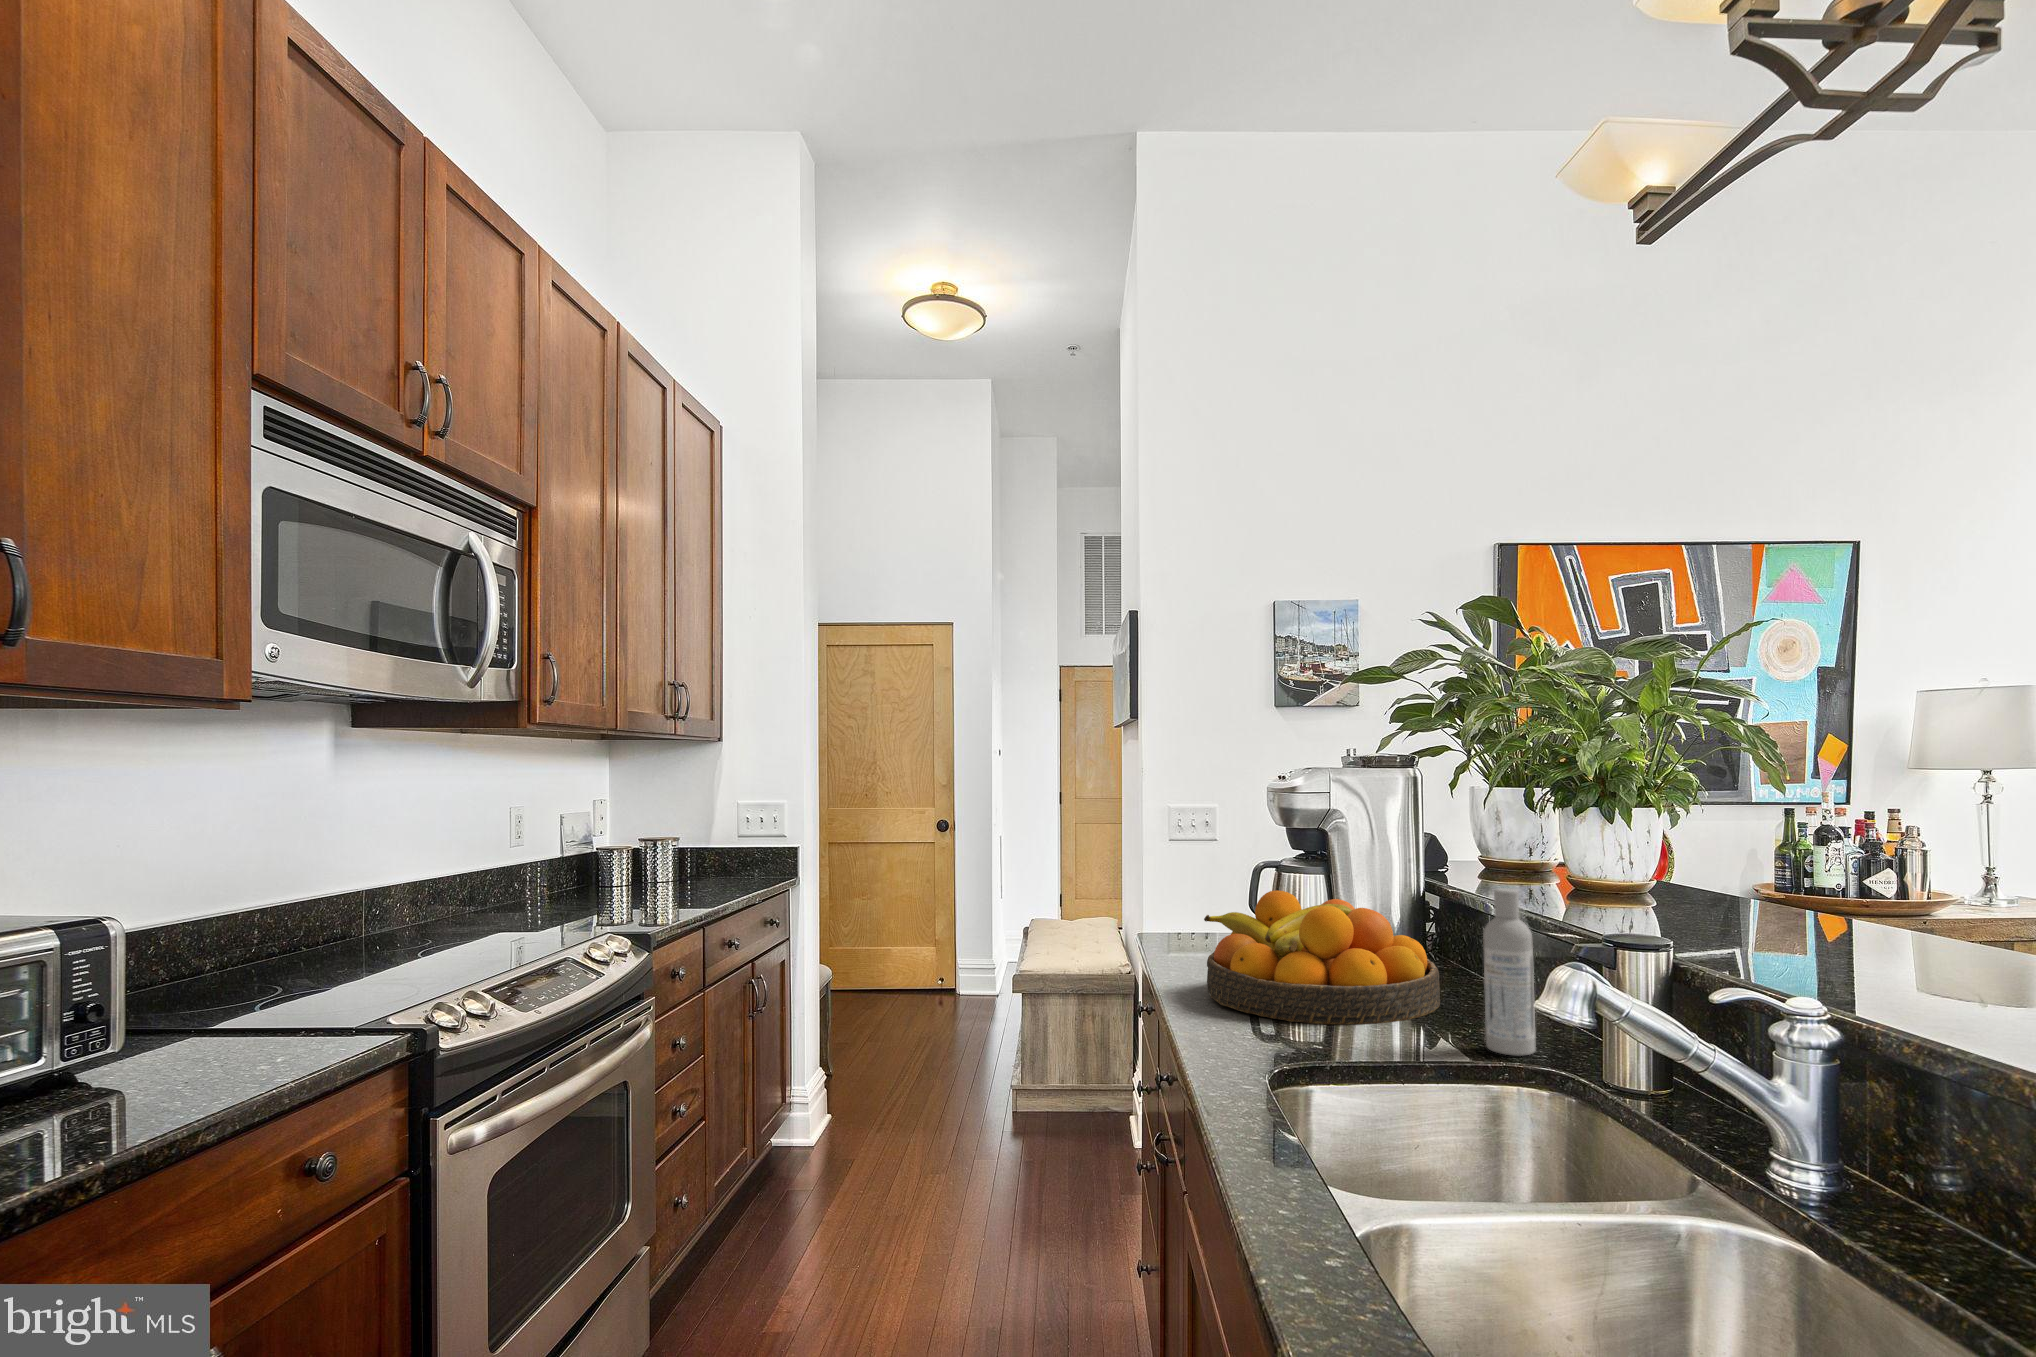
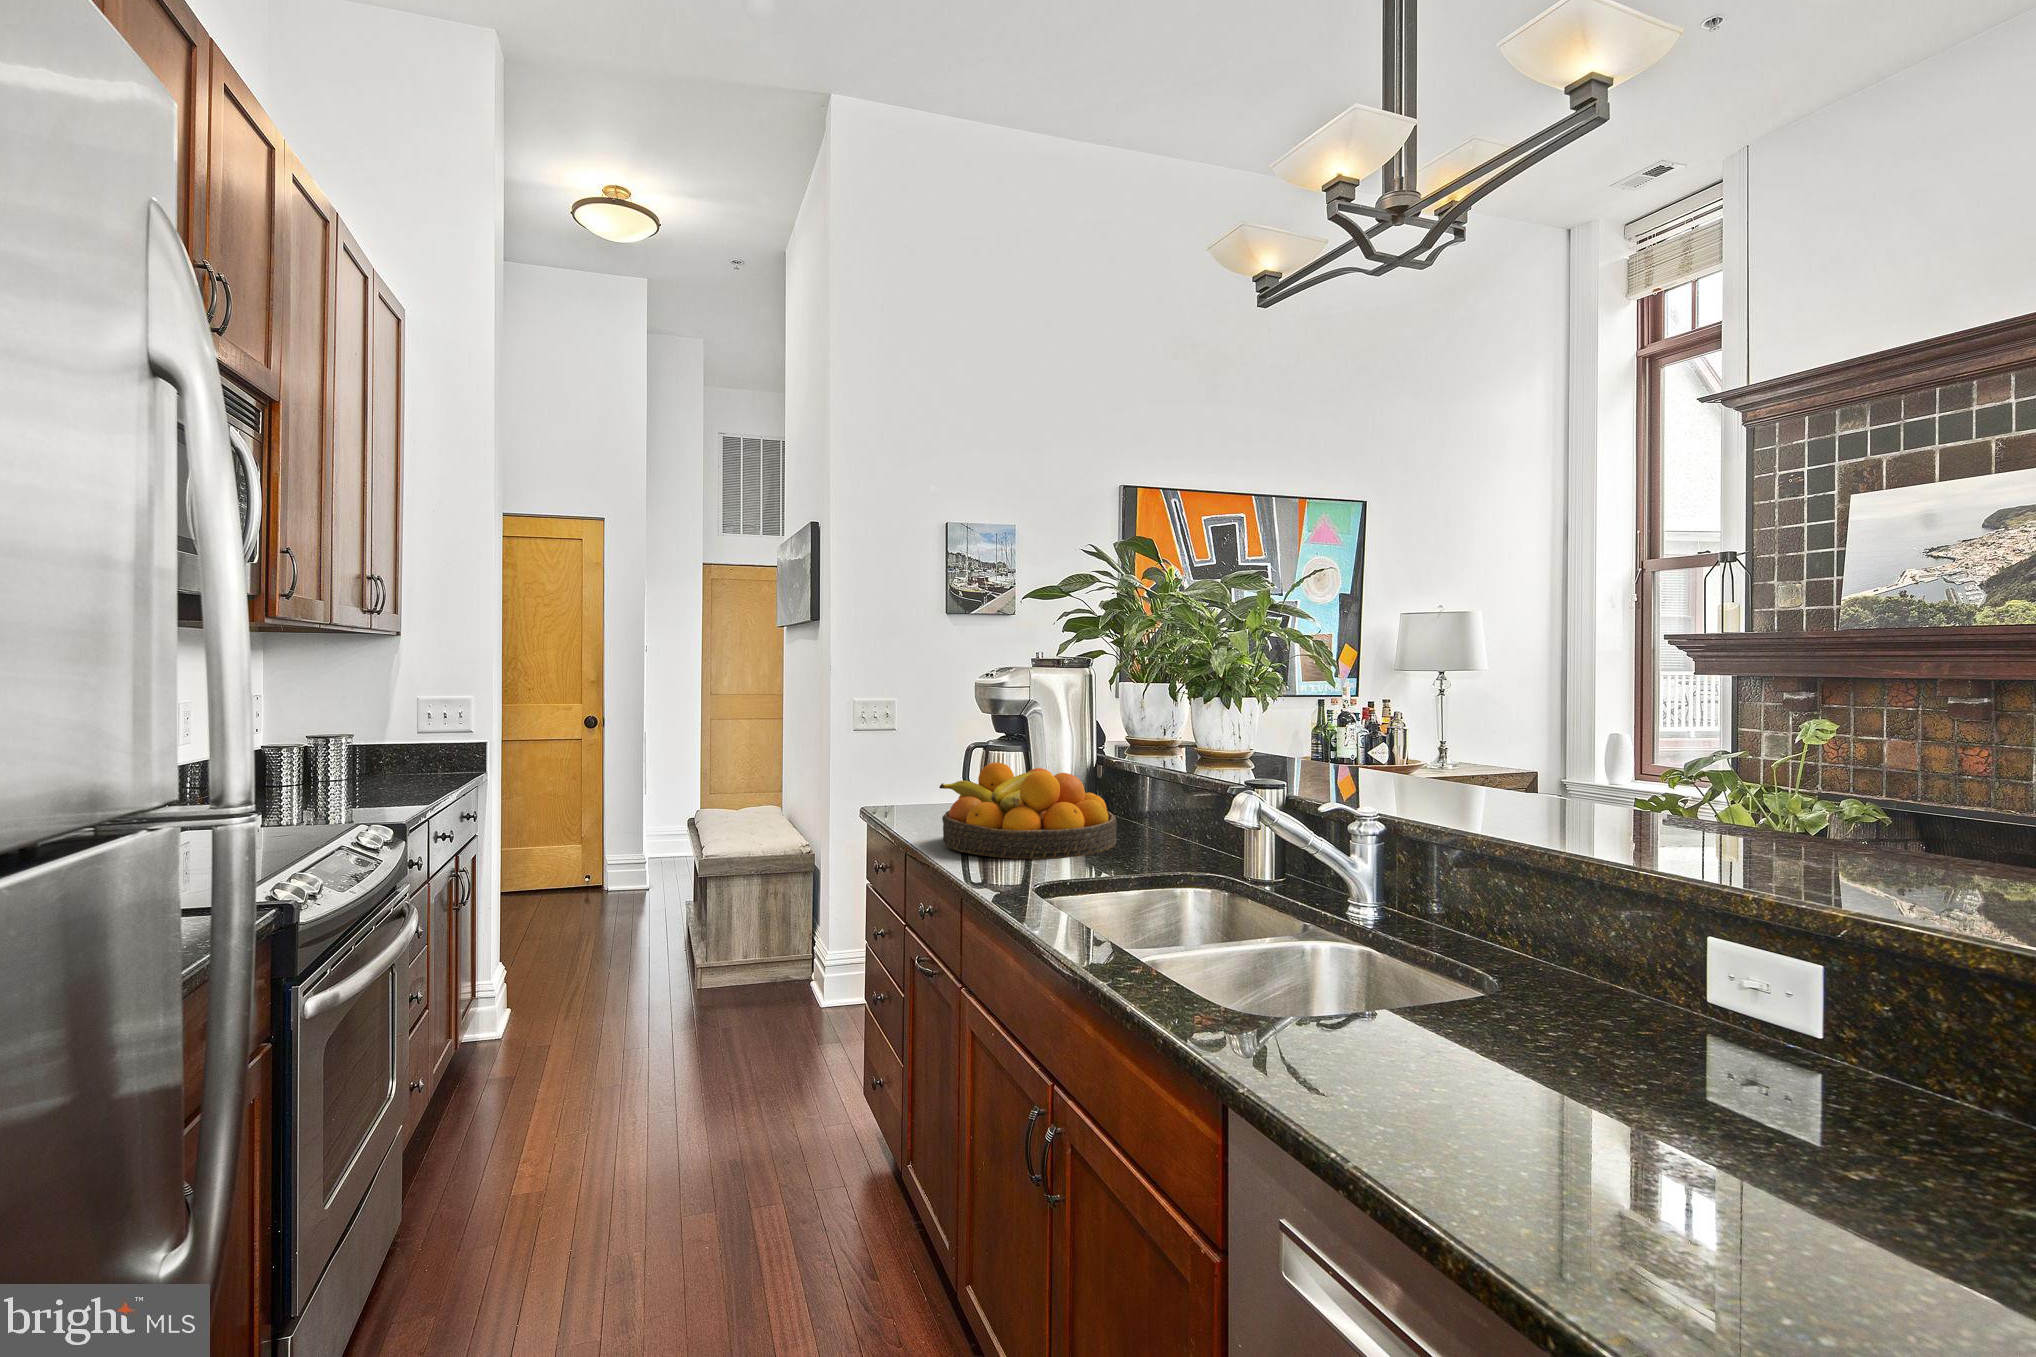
bottle: present [1483,888,1536,1056] -> none [1160,751,1193,868]

